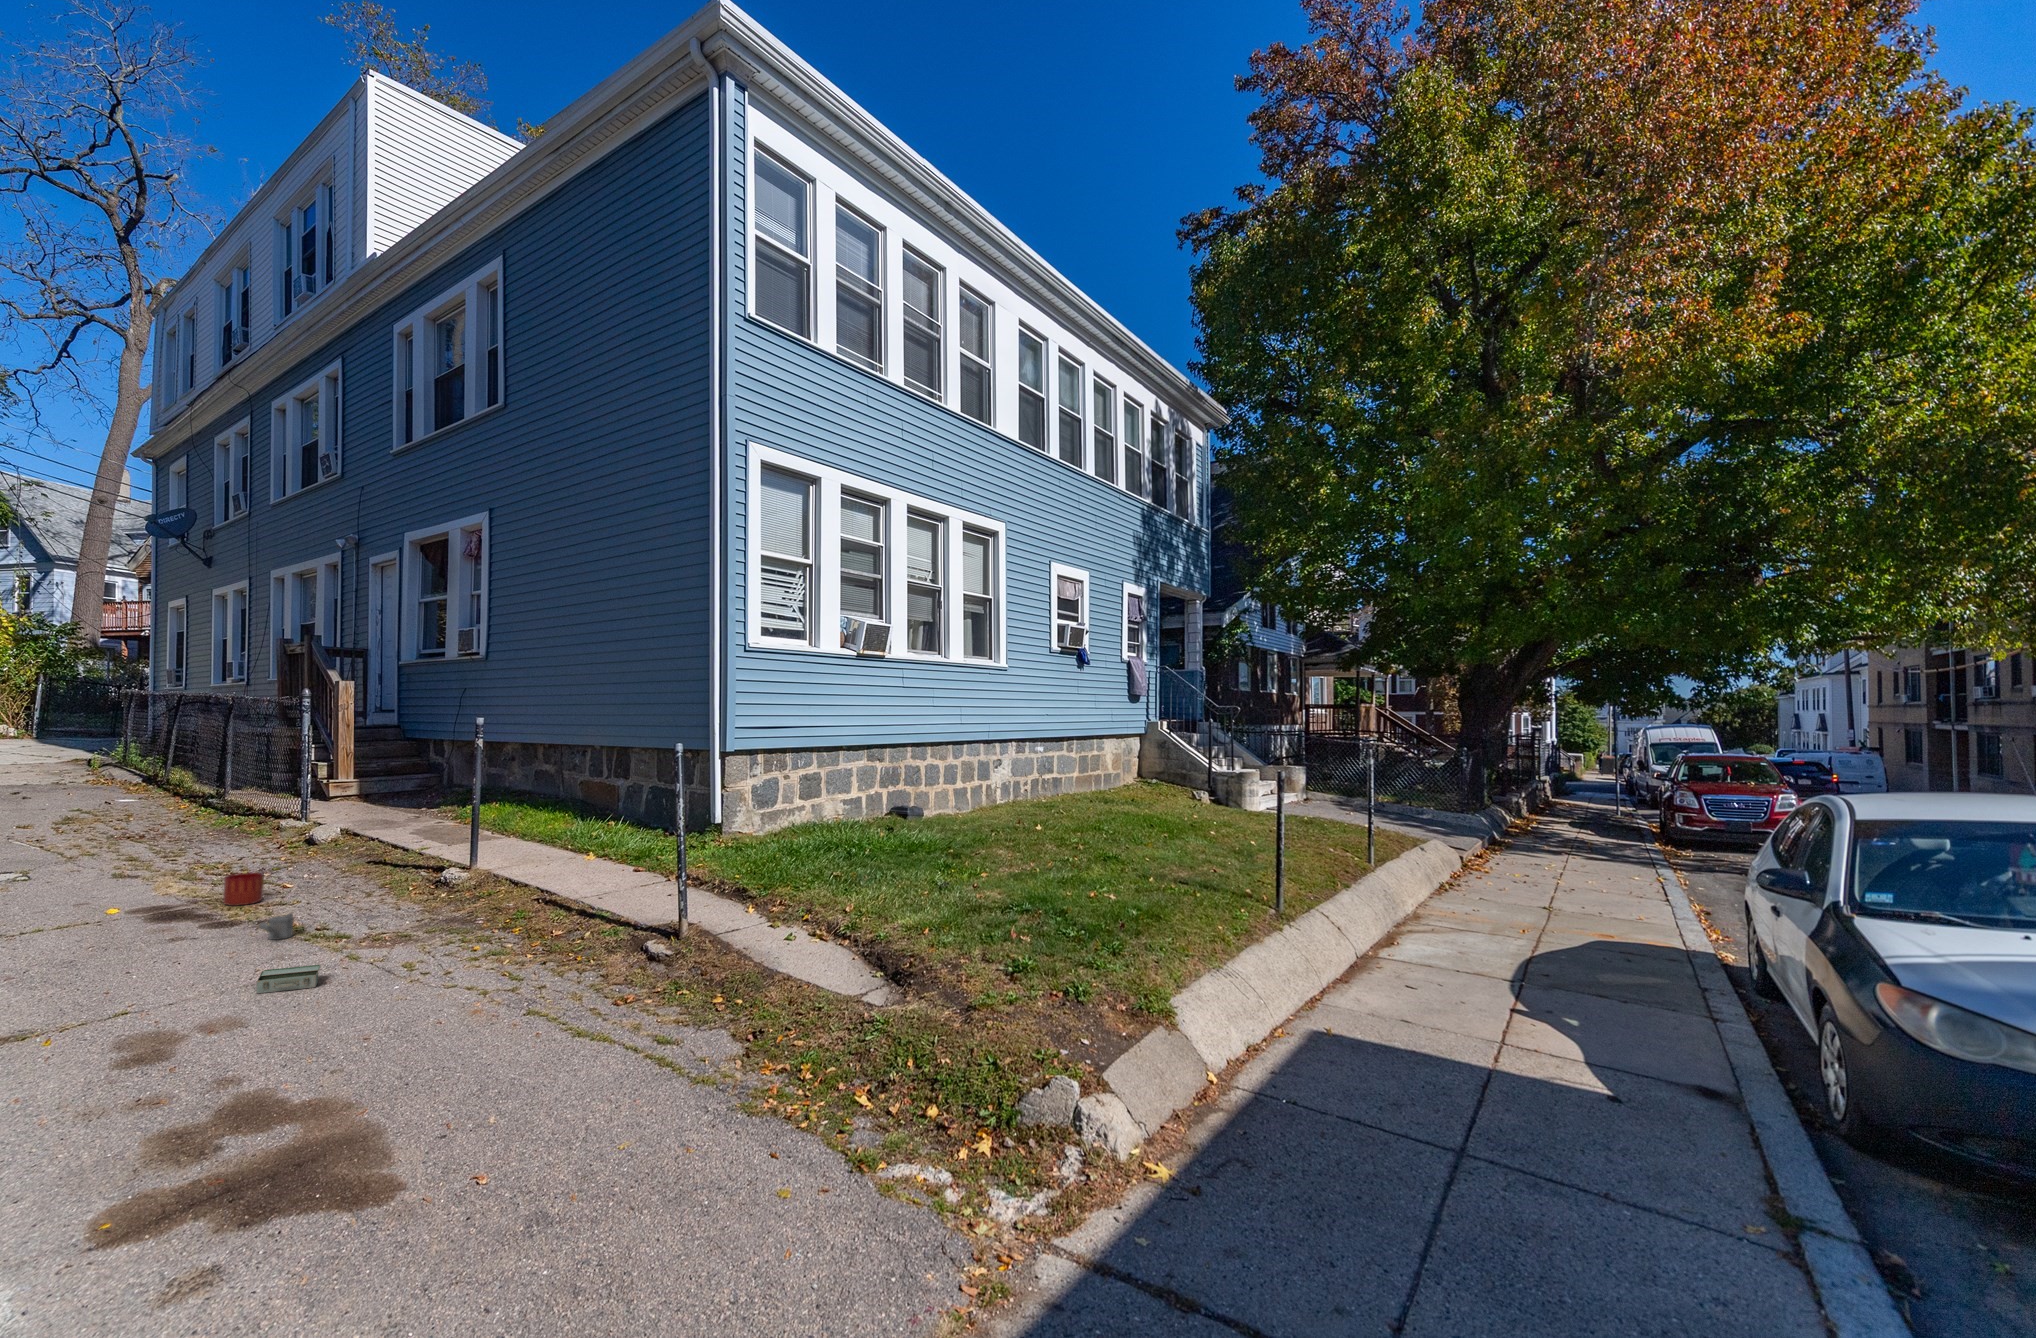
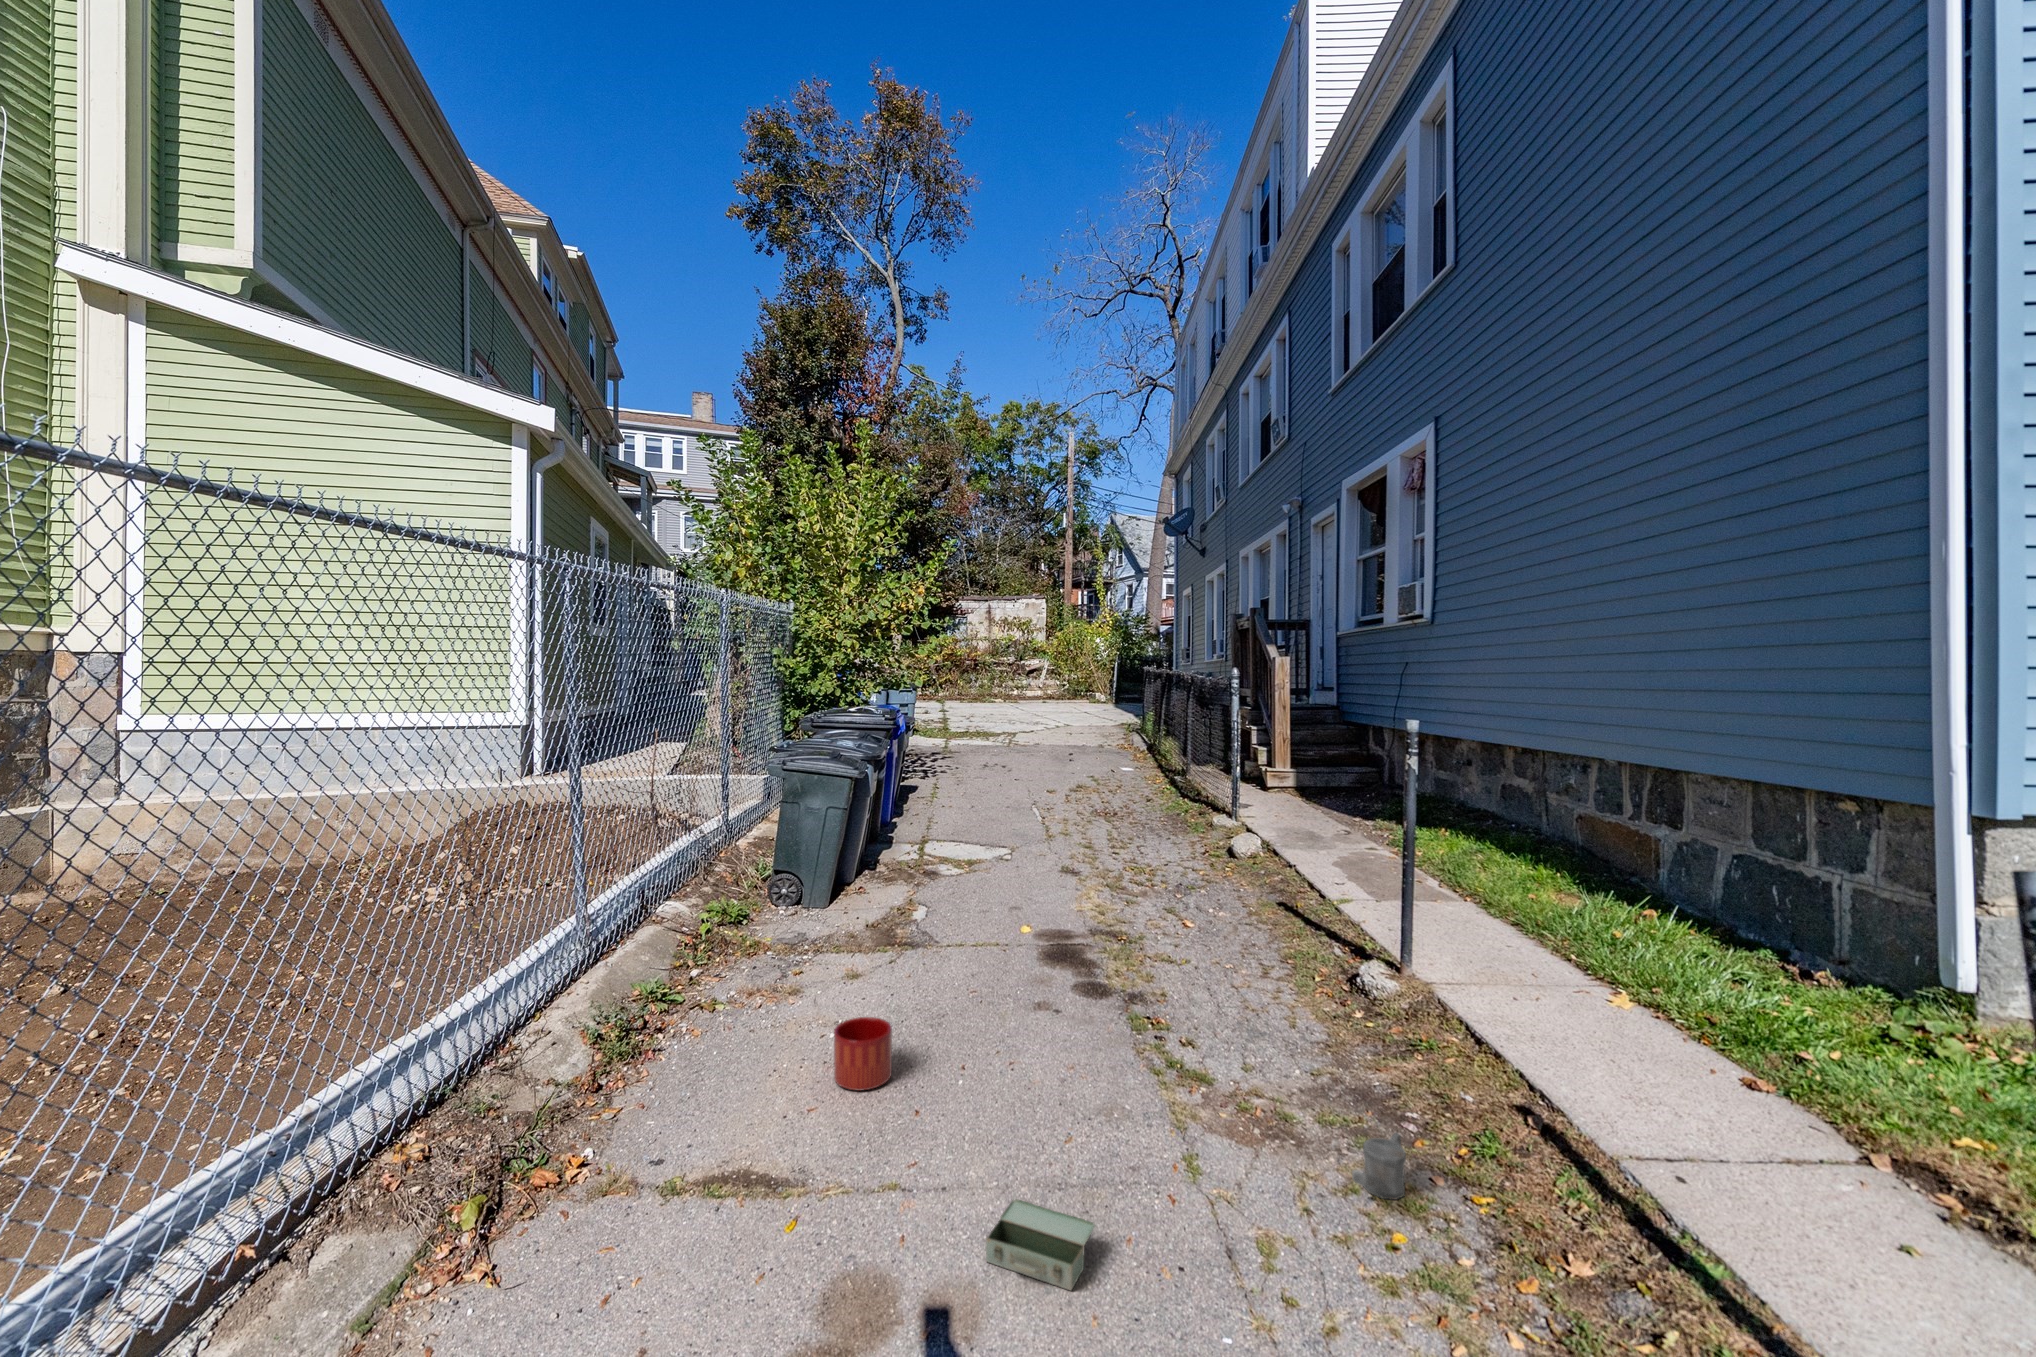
planter: present [223,872,264,906] -> present [834,1017,892,1091]
watering can: present [260,913,294,940] -> present [1352,1133,1406,1200]

